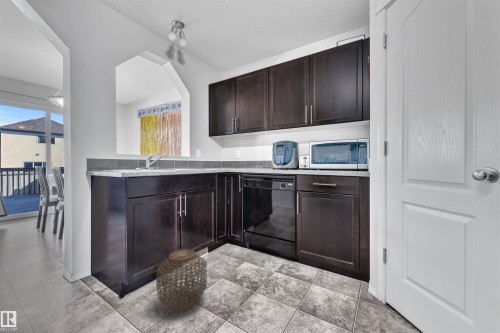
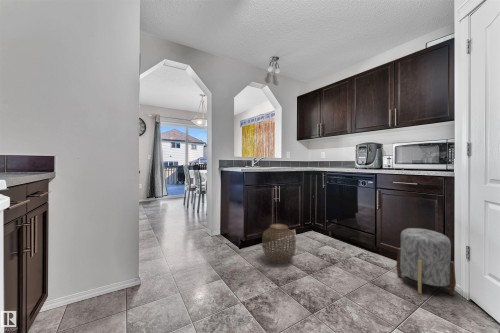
stool: none [321,234,377,312] -> present [396,228,456,295]

